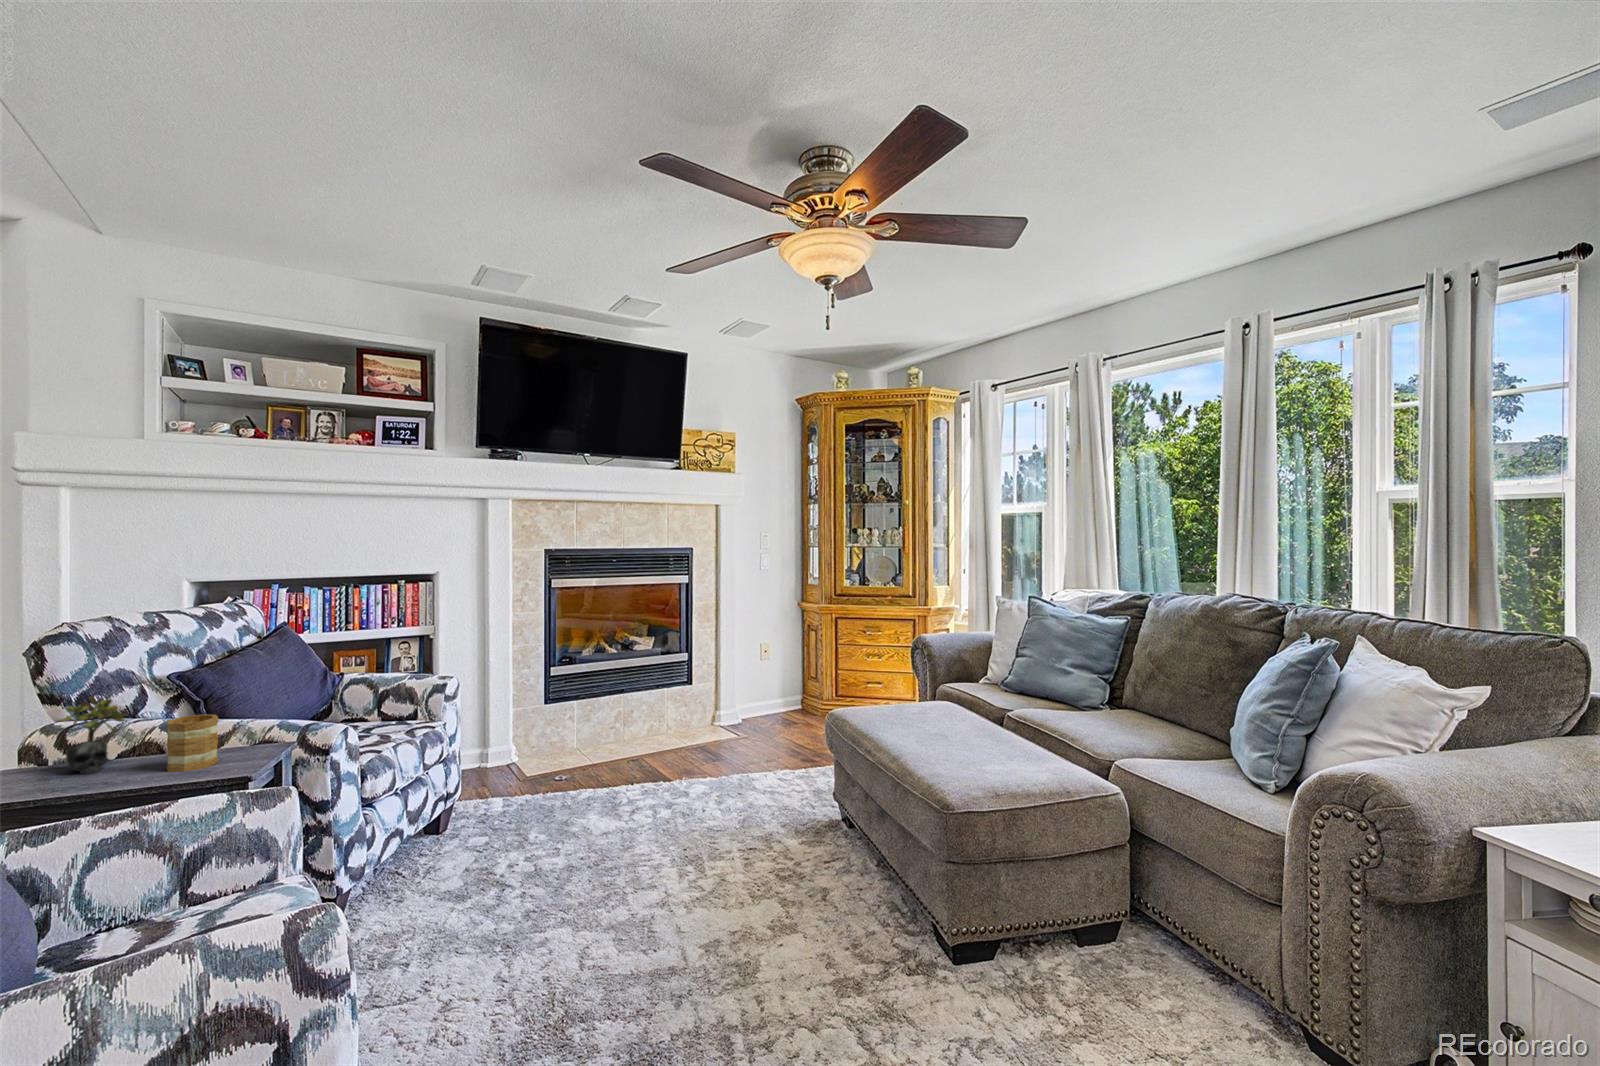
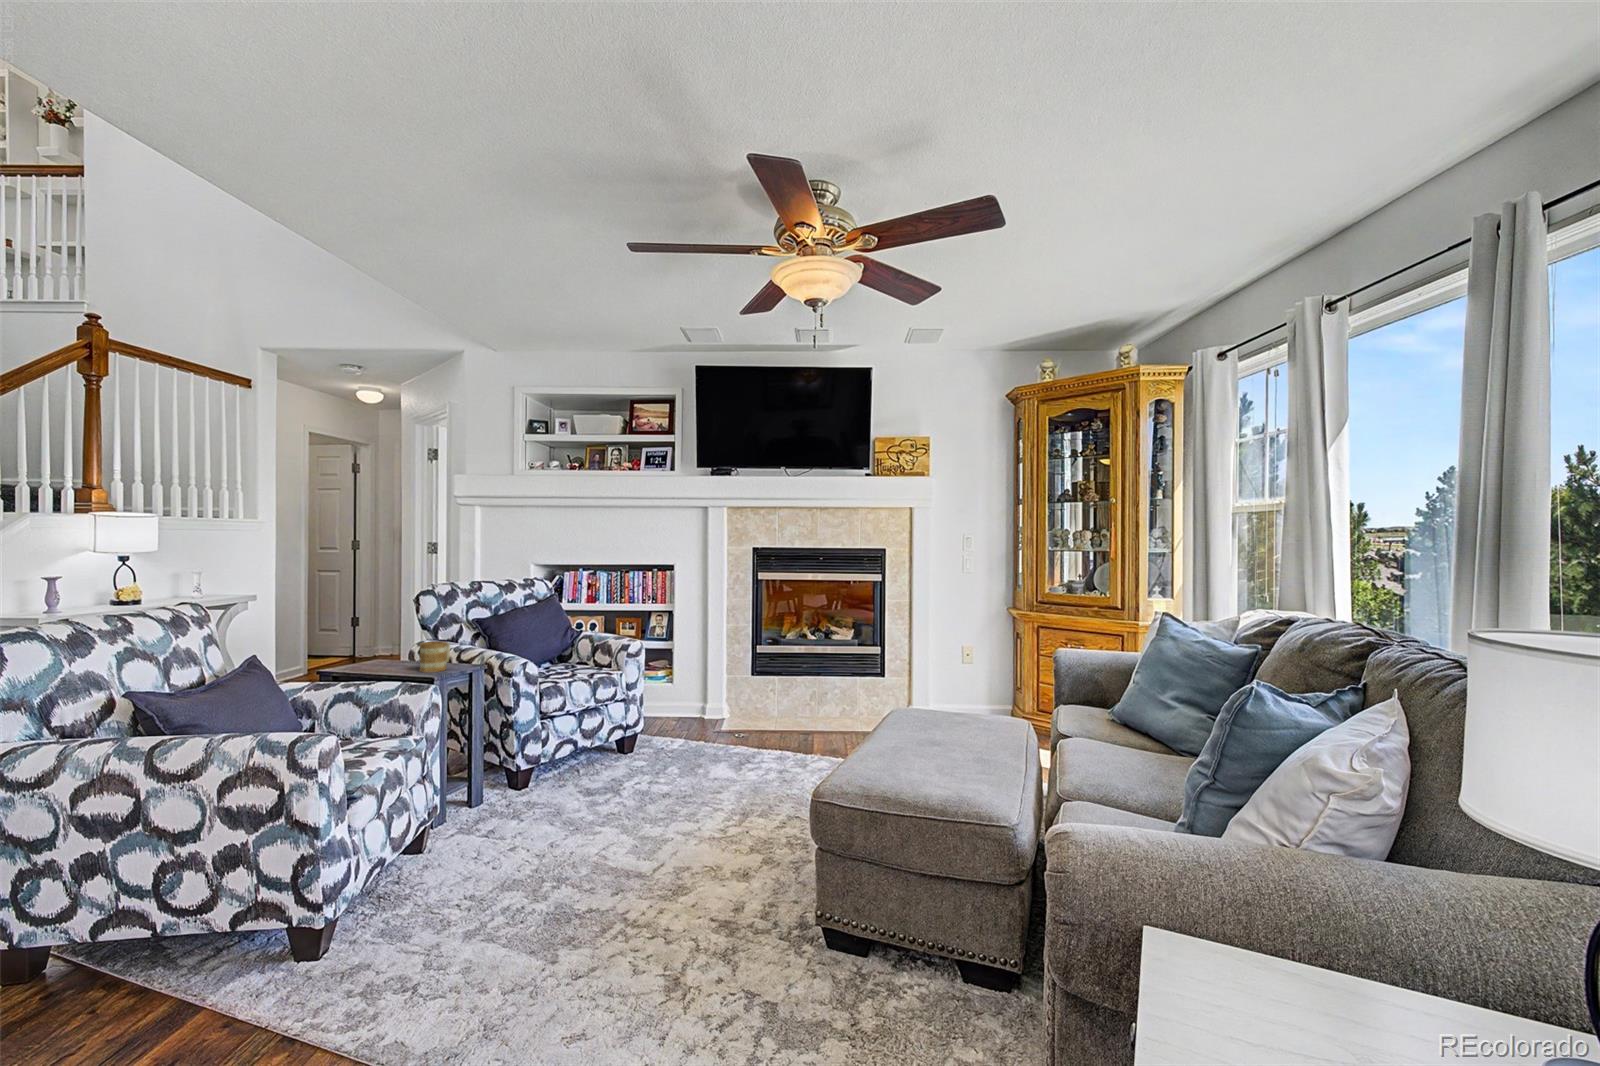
succulent plant: present [60,696,127,774] -> none [383,625,413,668]

